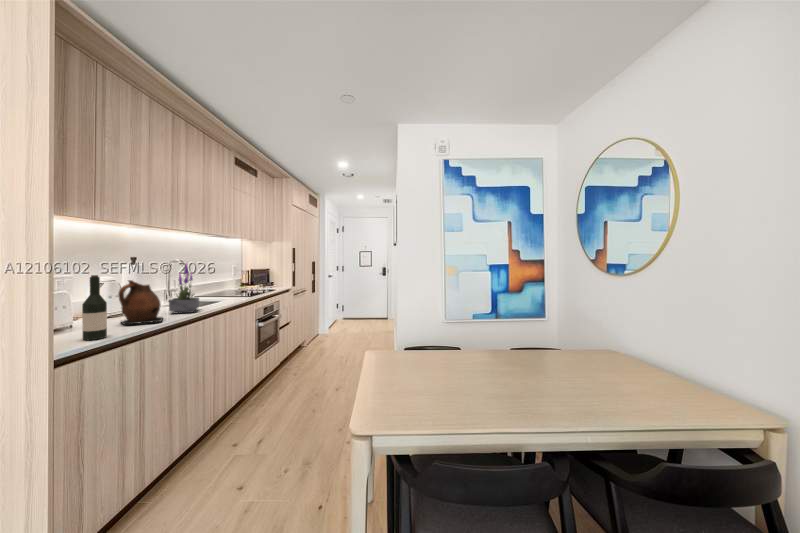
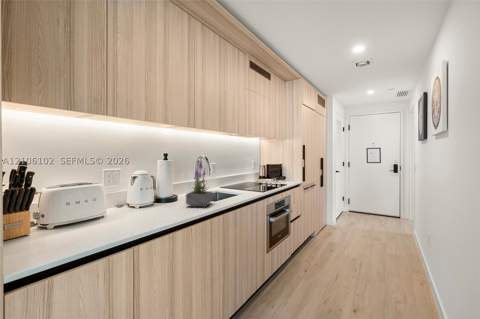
wine bottle: present [82,275,107,340] -> none [94,169,115,236]
ceramic pitcher: present [118,280,163,324] -> none [139,174,178,218]

